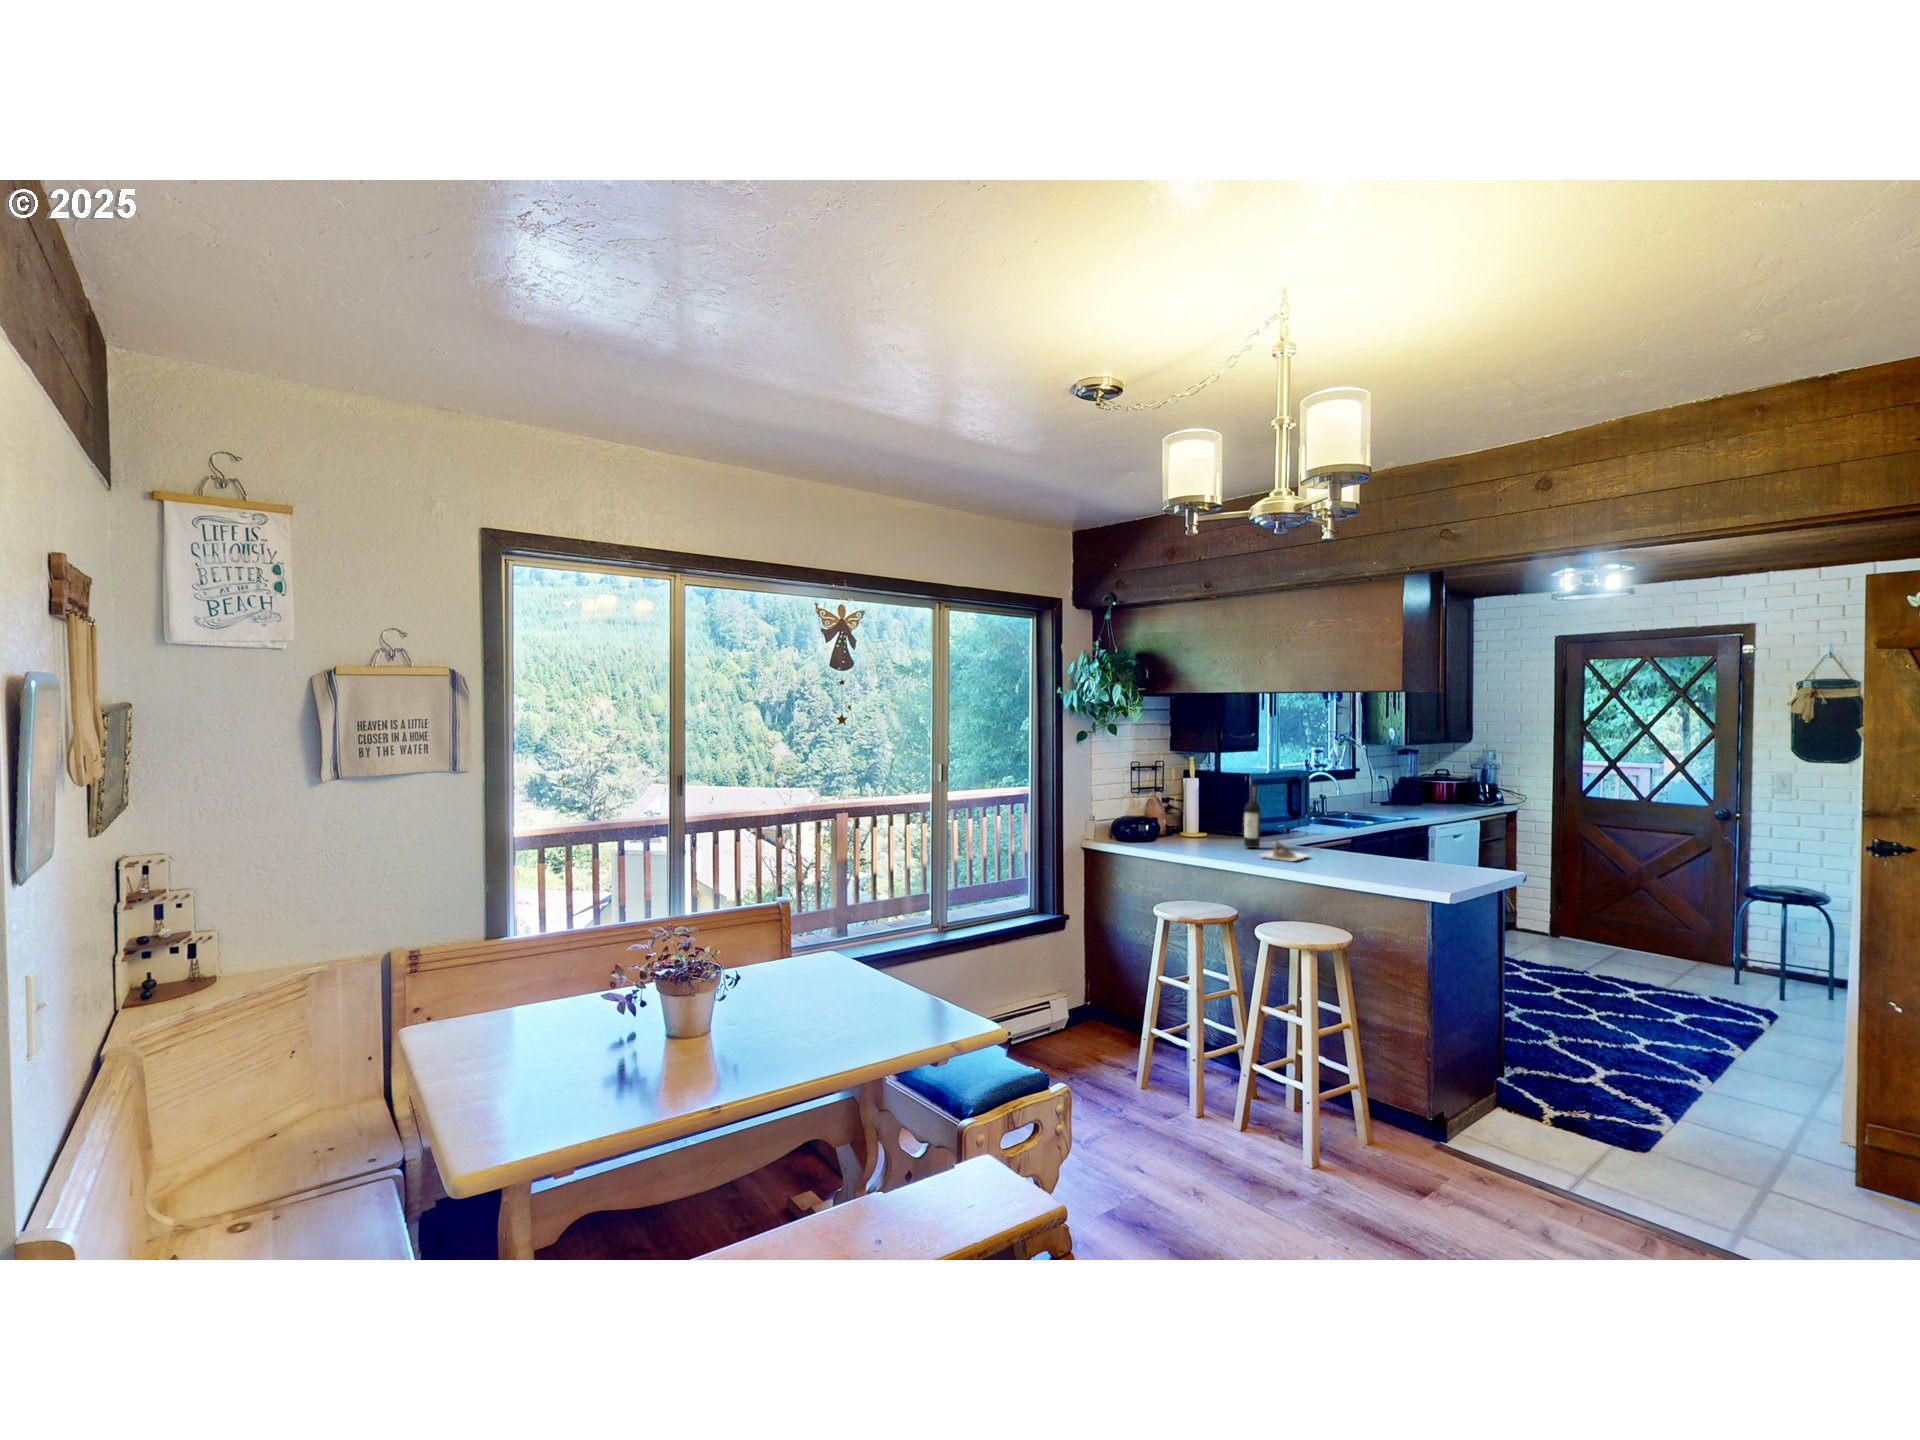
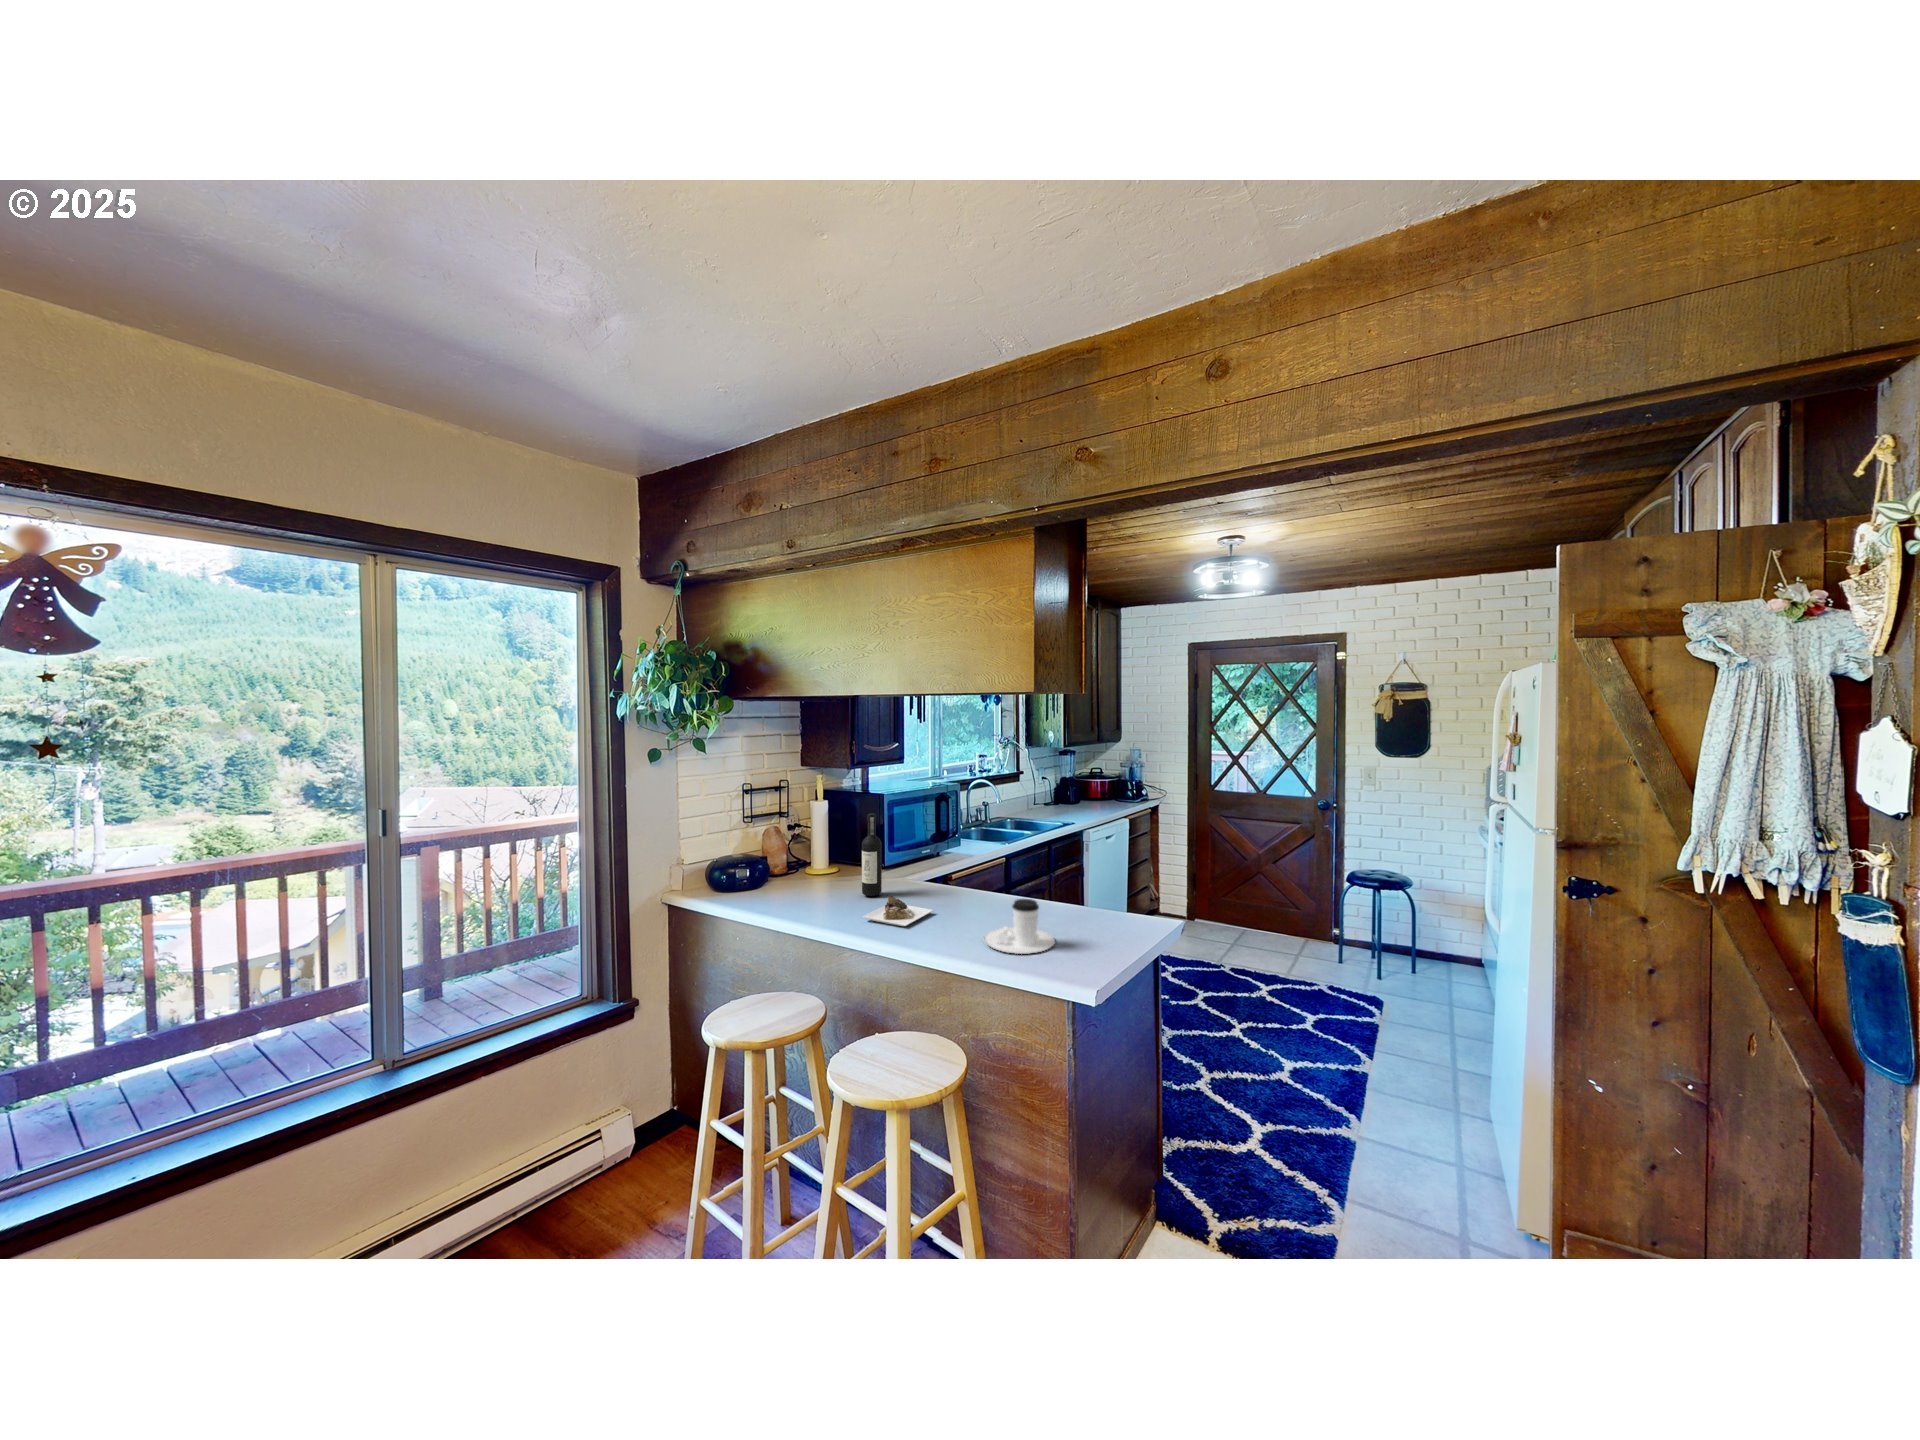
coffee cup: none [1359,840,1416,875] -> present [984,899,1055,954]

